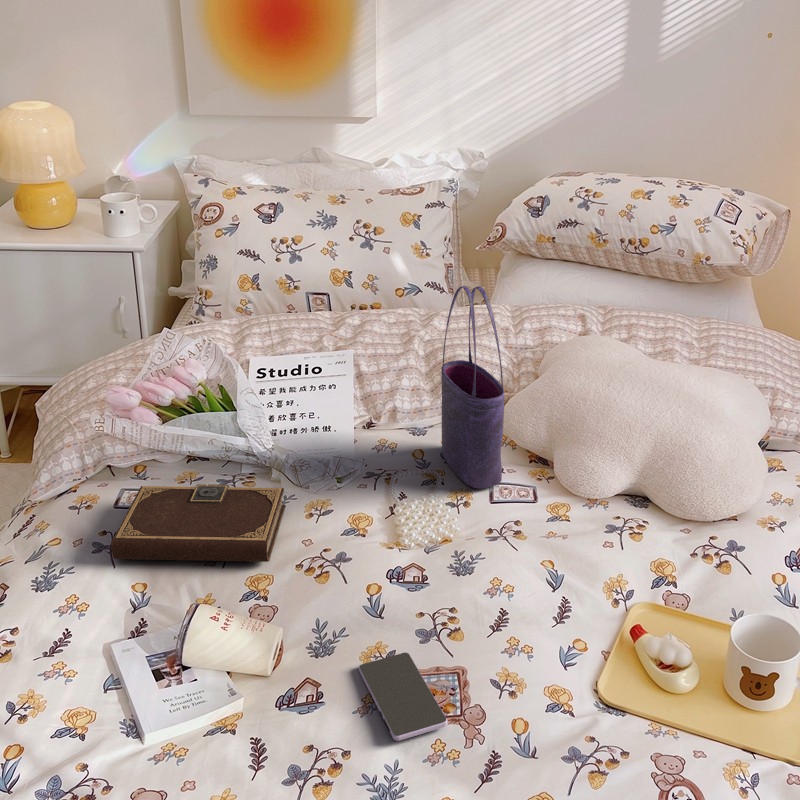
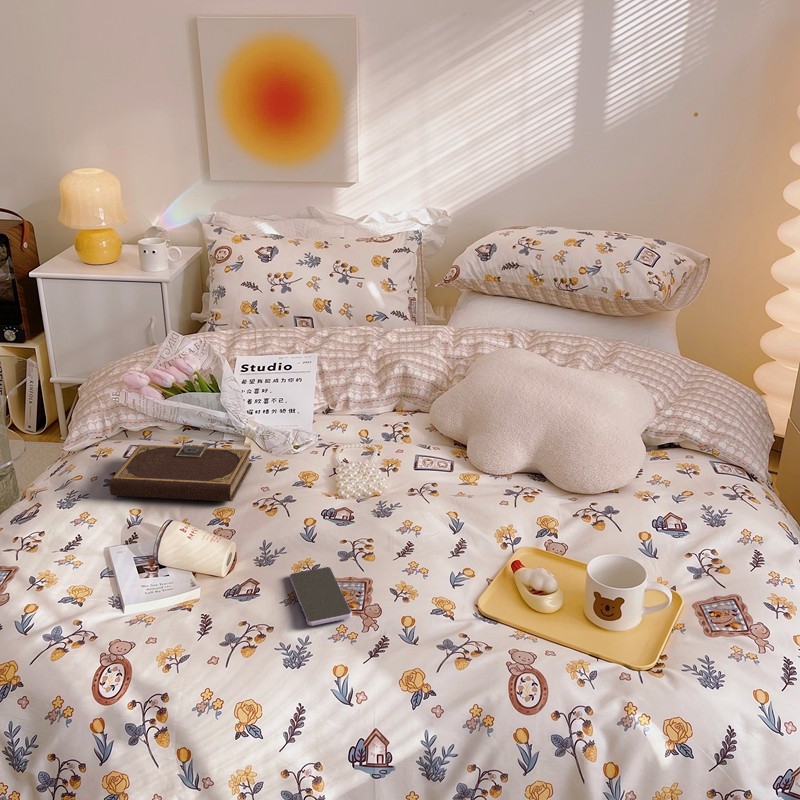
tote bag: present [441,286,504,489] -> none [381,295,427,458]

